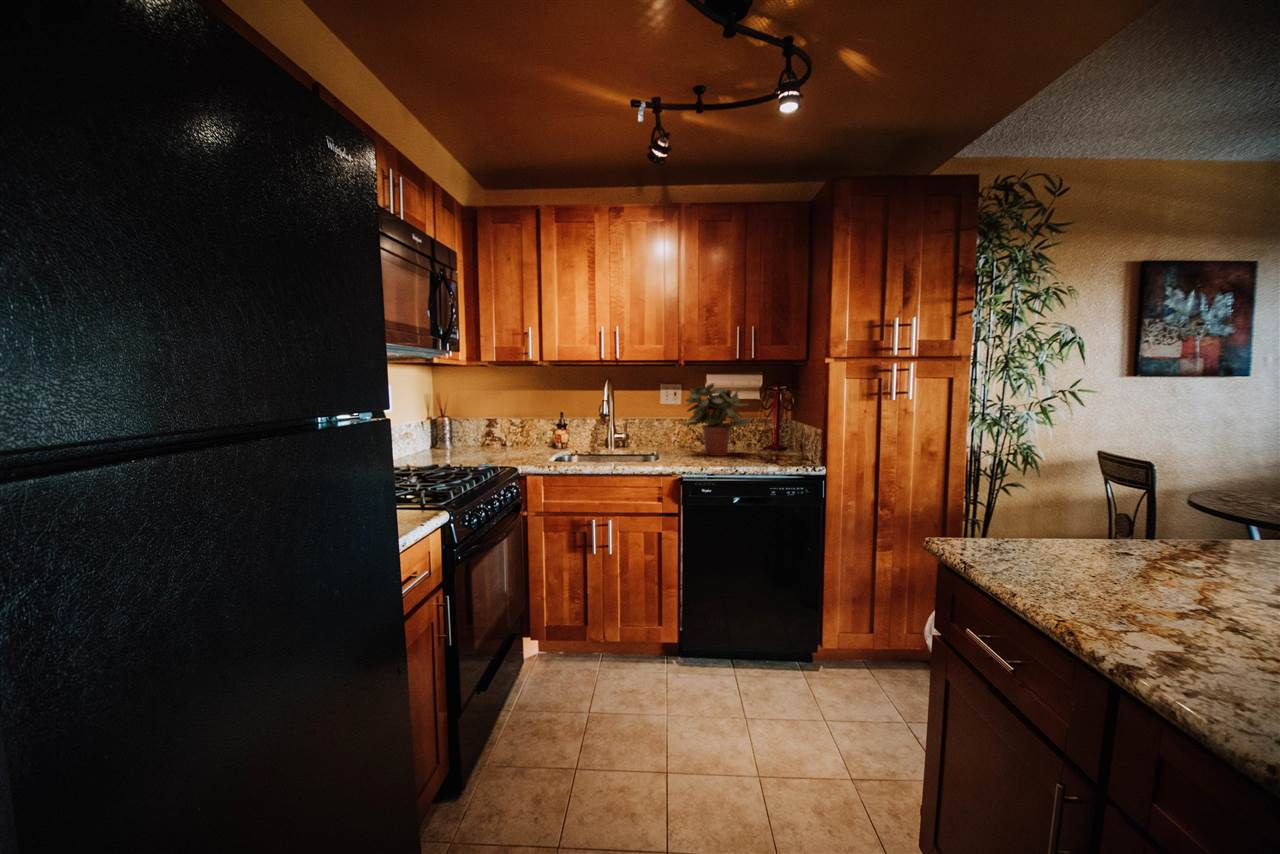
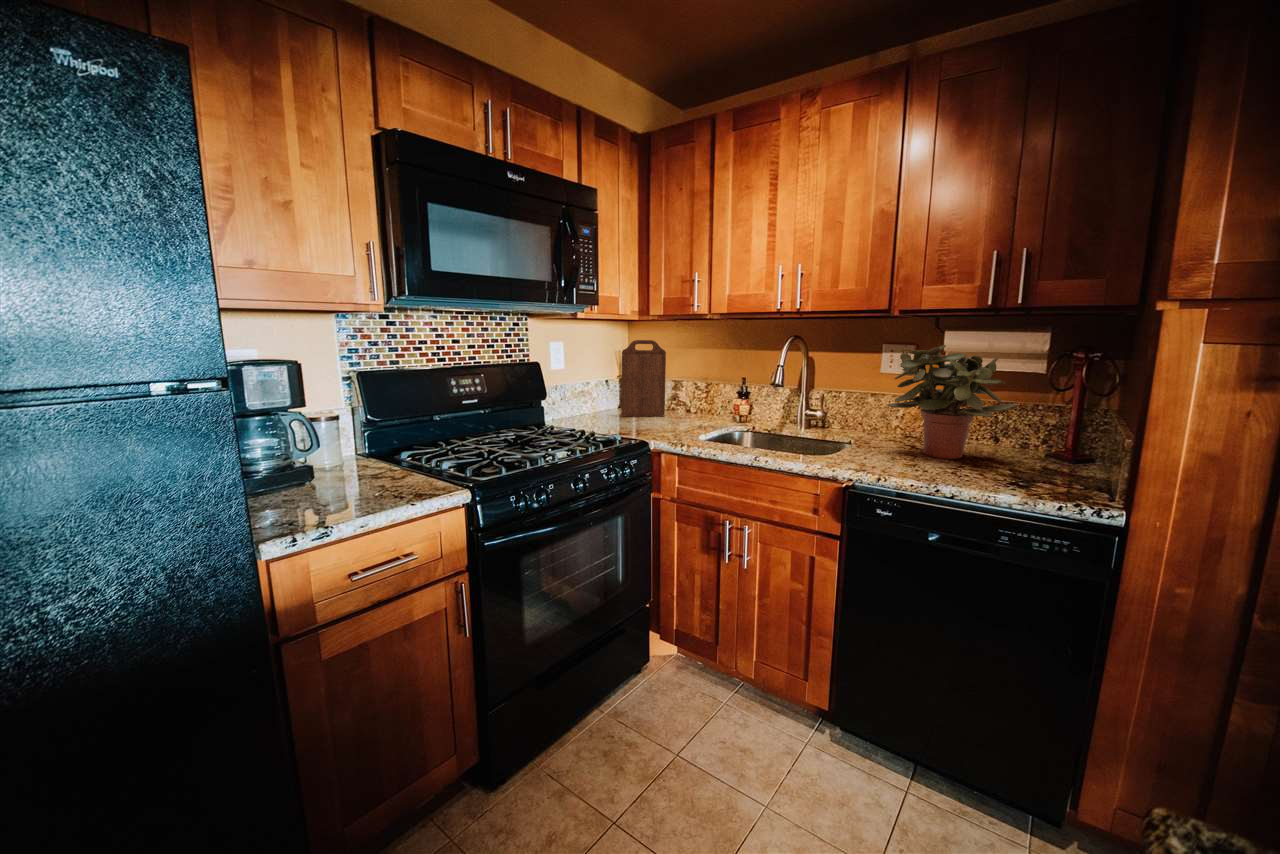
cutting board: none [450,383,489,454] -> present [621,340,666,417]

